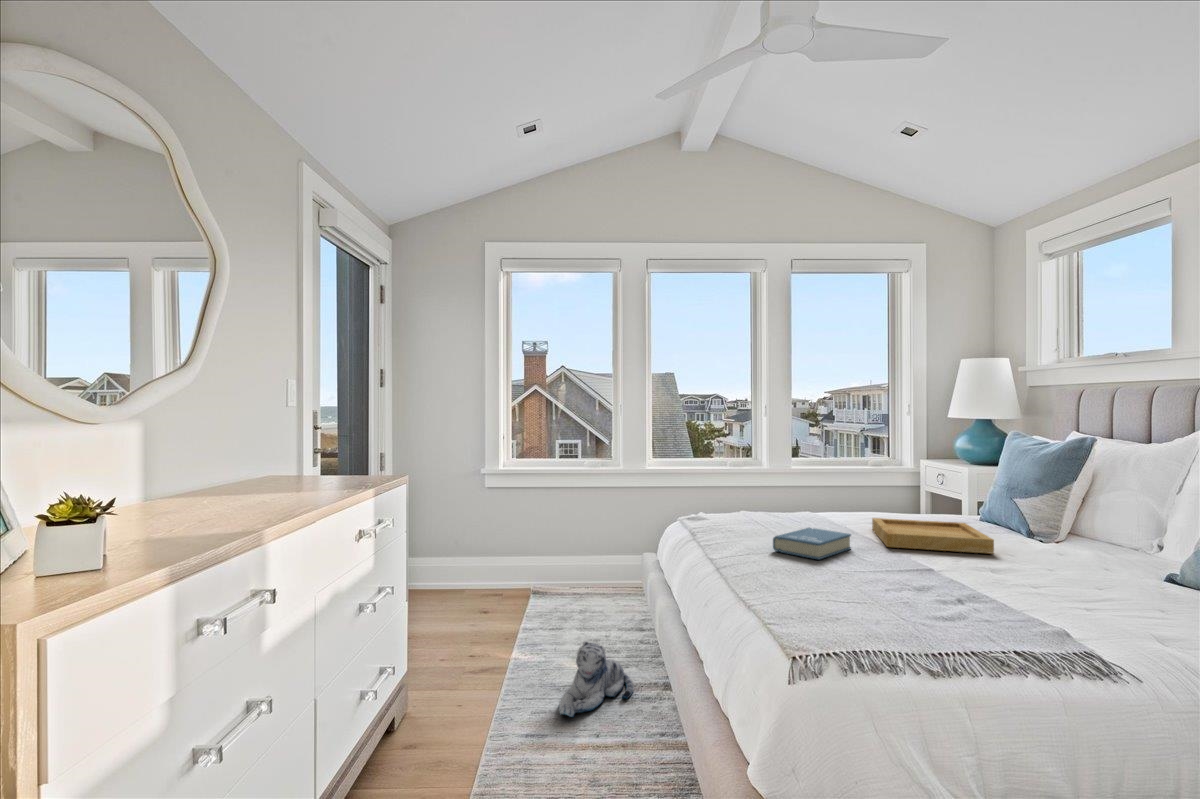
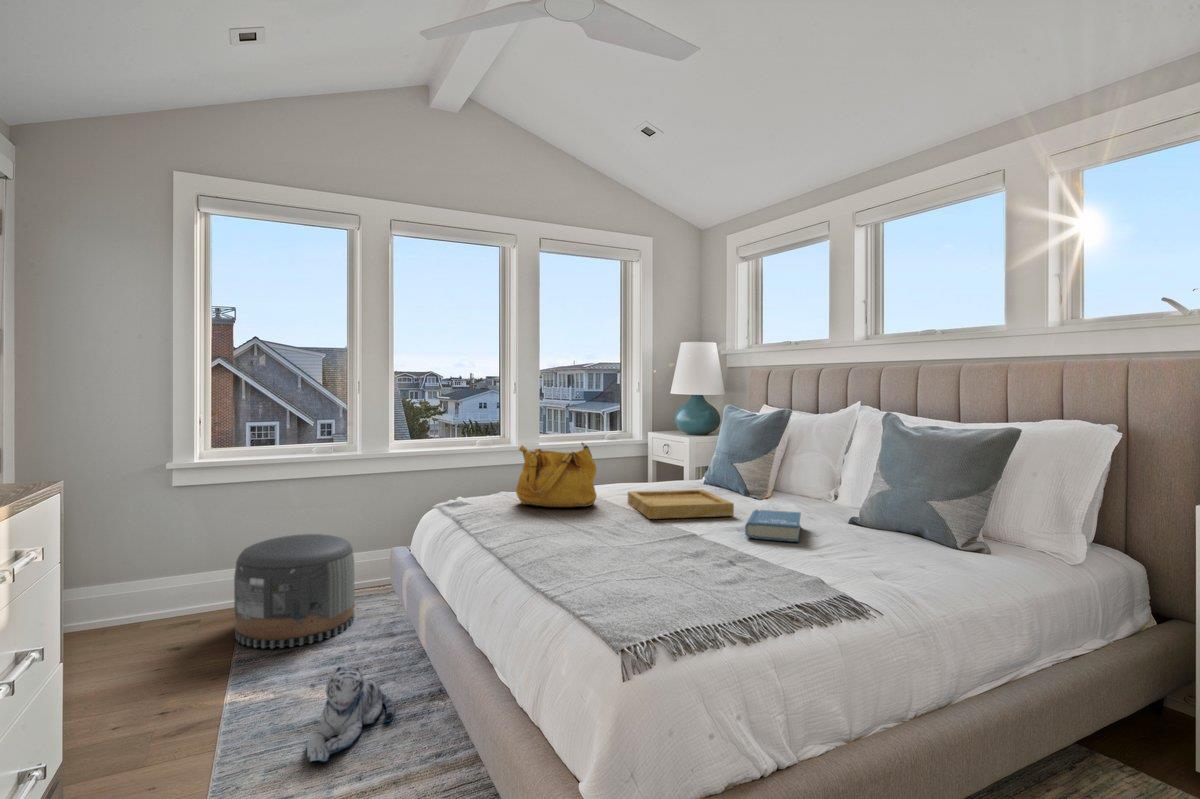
handbag: none [755,464,836,529] -> present [516,443,596,507]
book: present [773,528,851,560] -> present [745,510,801,542]
pouf: none [527,532,618,624] -> present [234,534,354,648]

